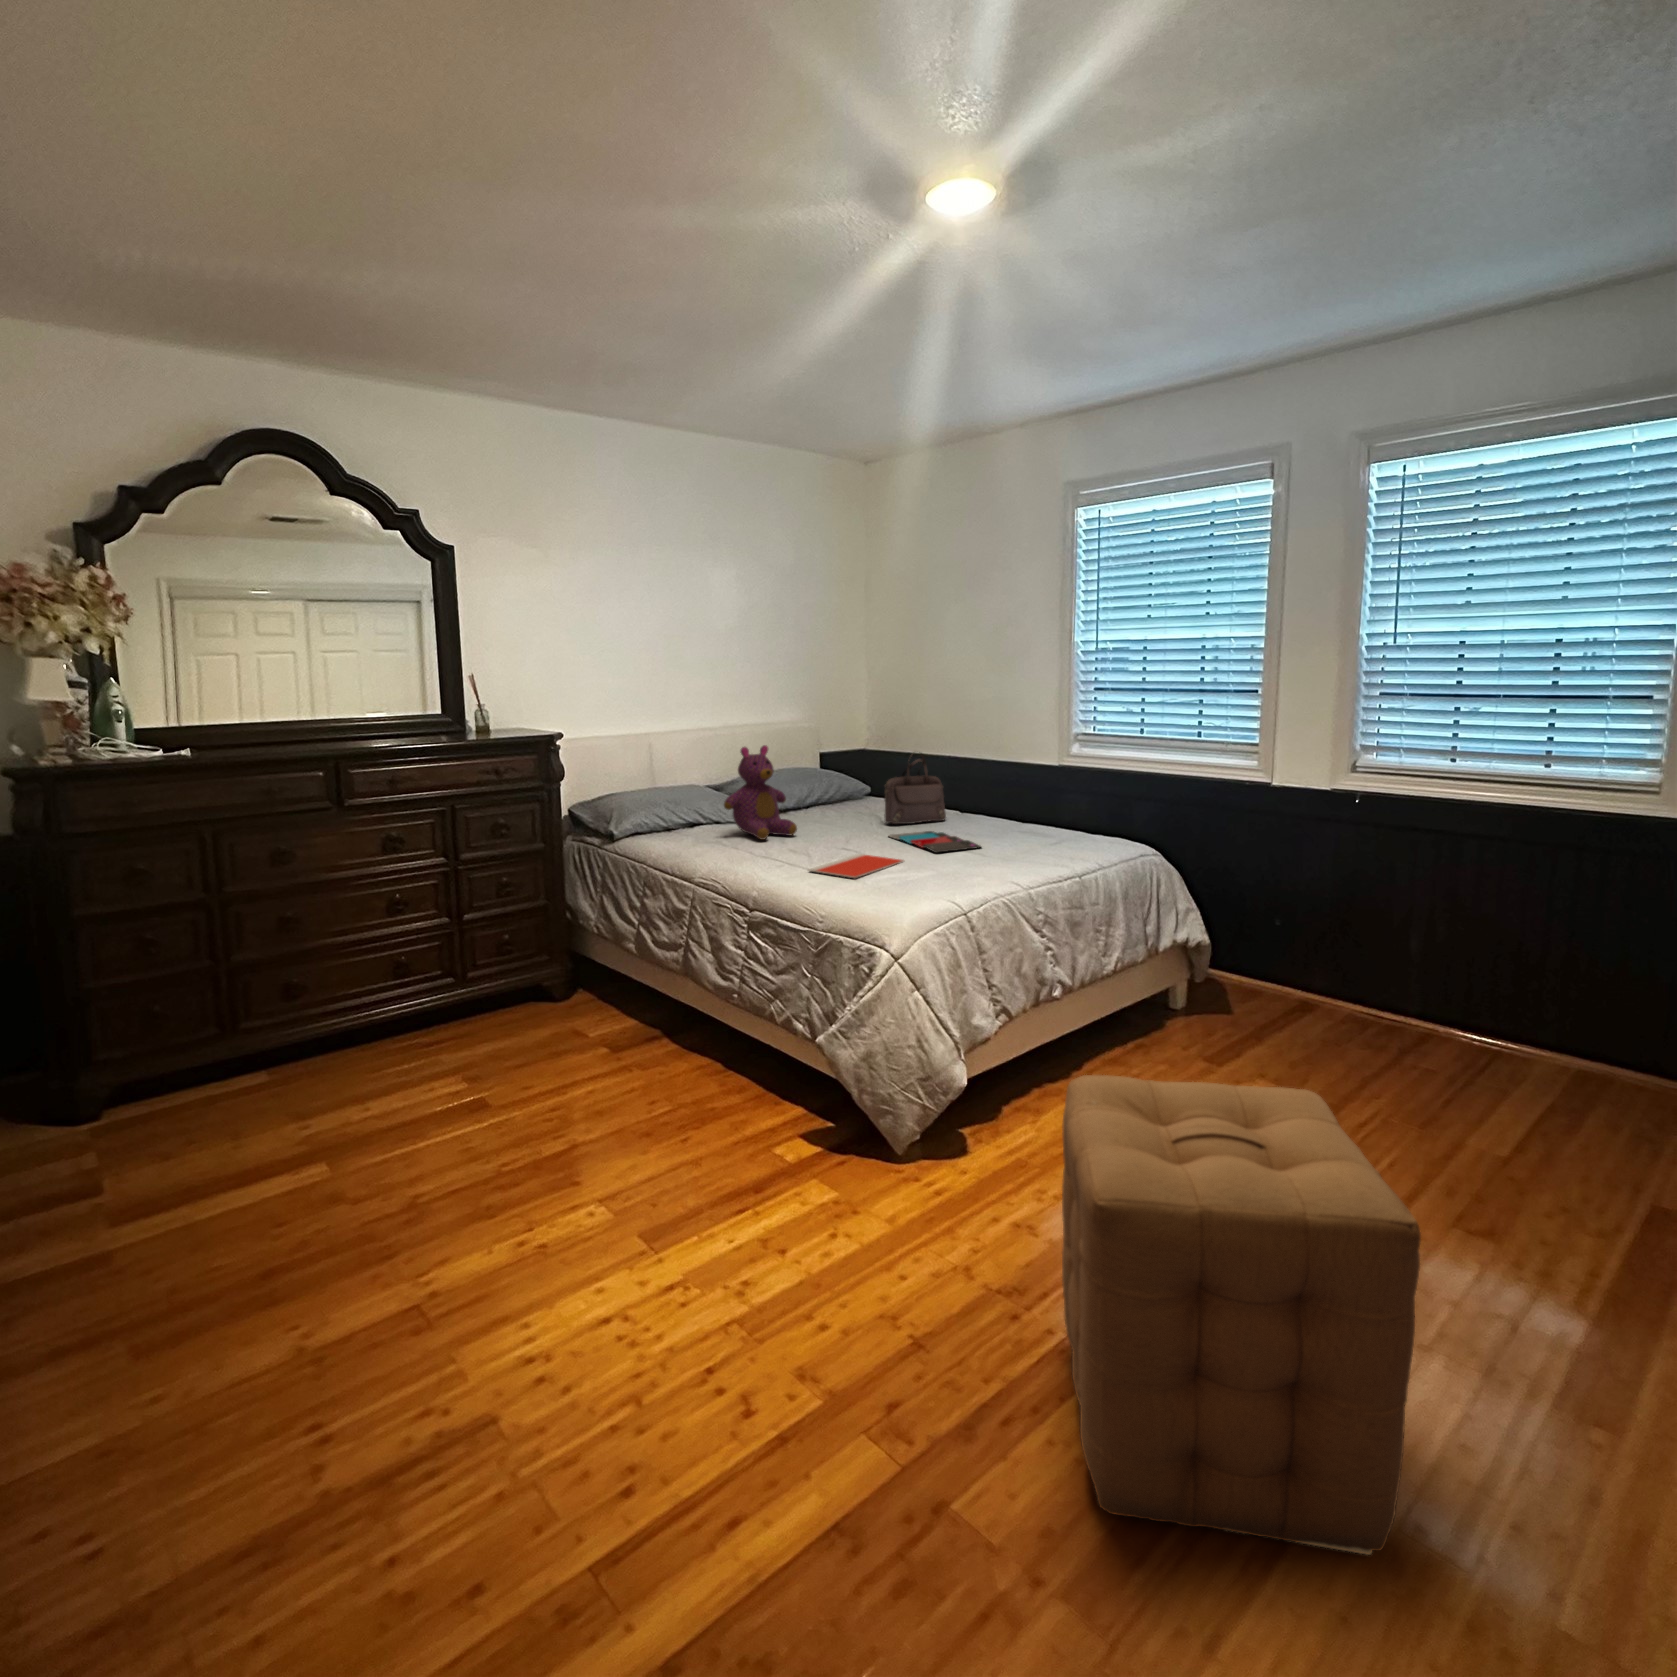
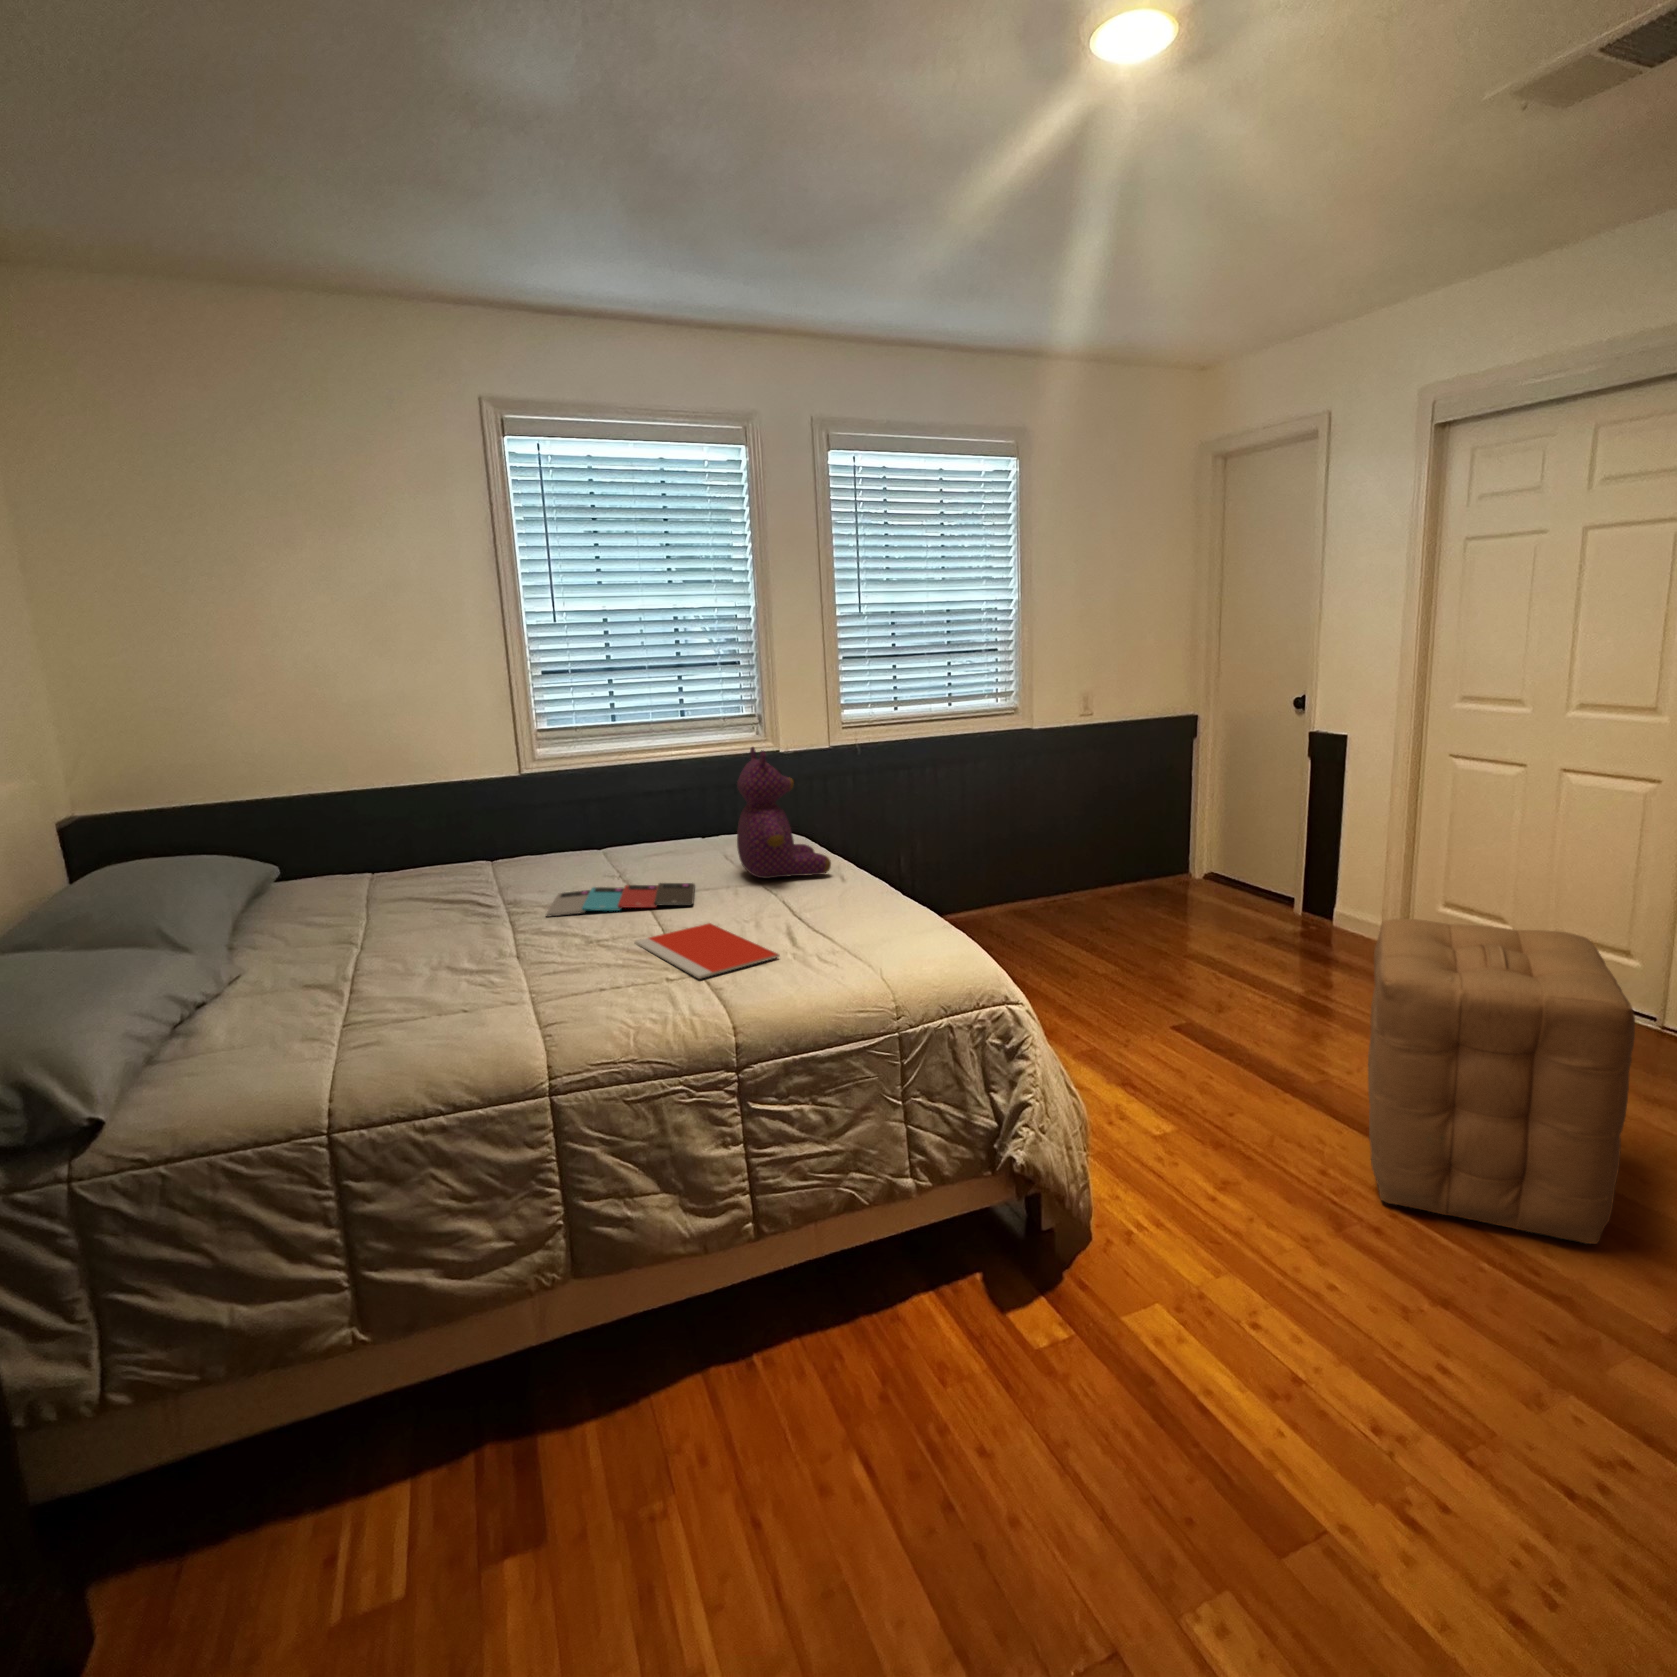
teddy bear: present [724,745,797,840] -> present [737,747,831,878]
handbag: present [884,754,946,824] -> none [448,782,509,907]

